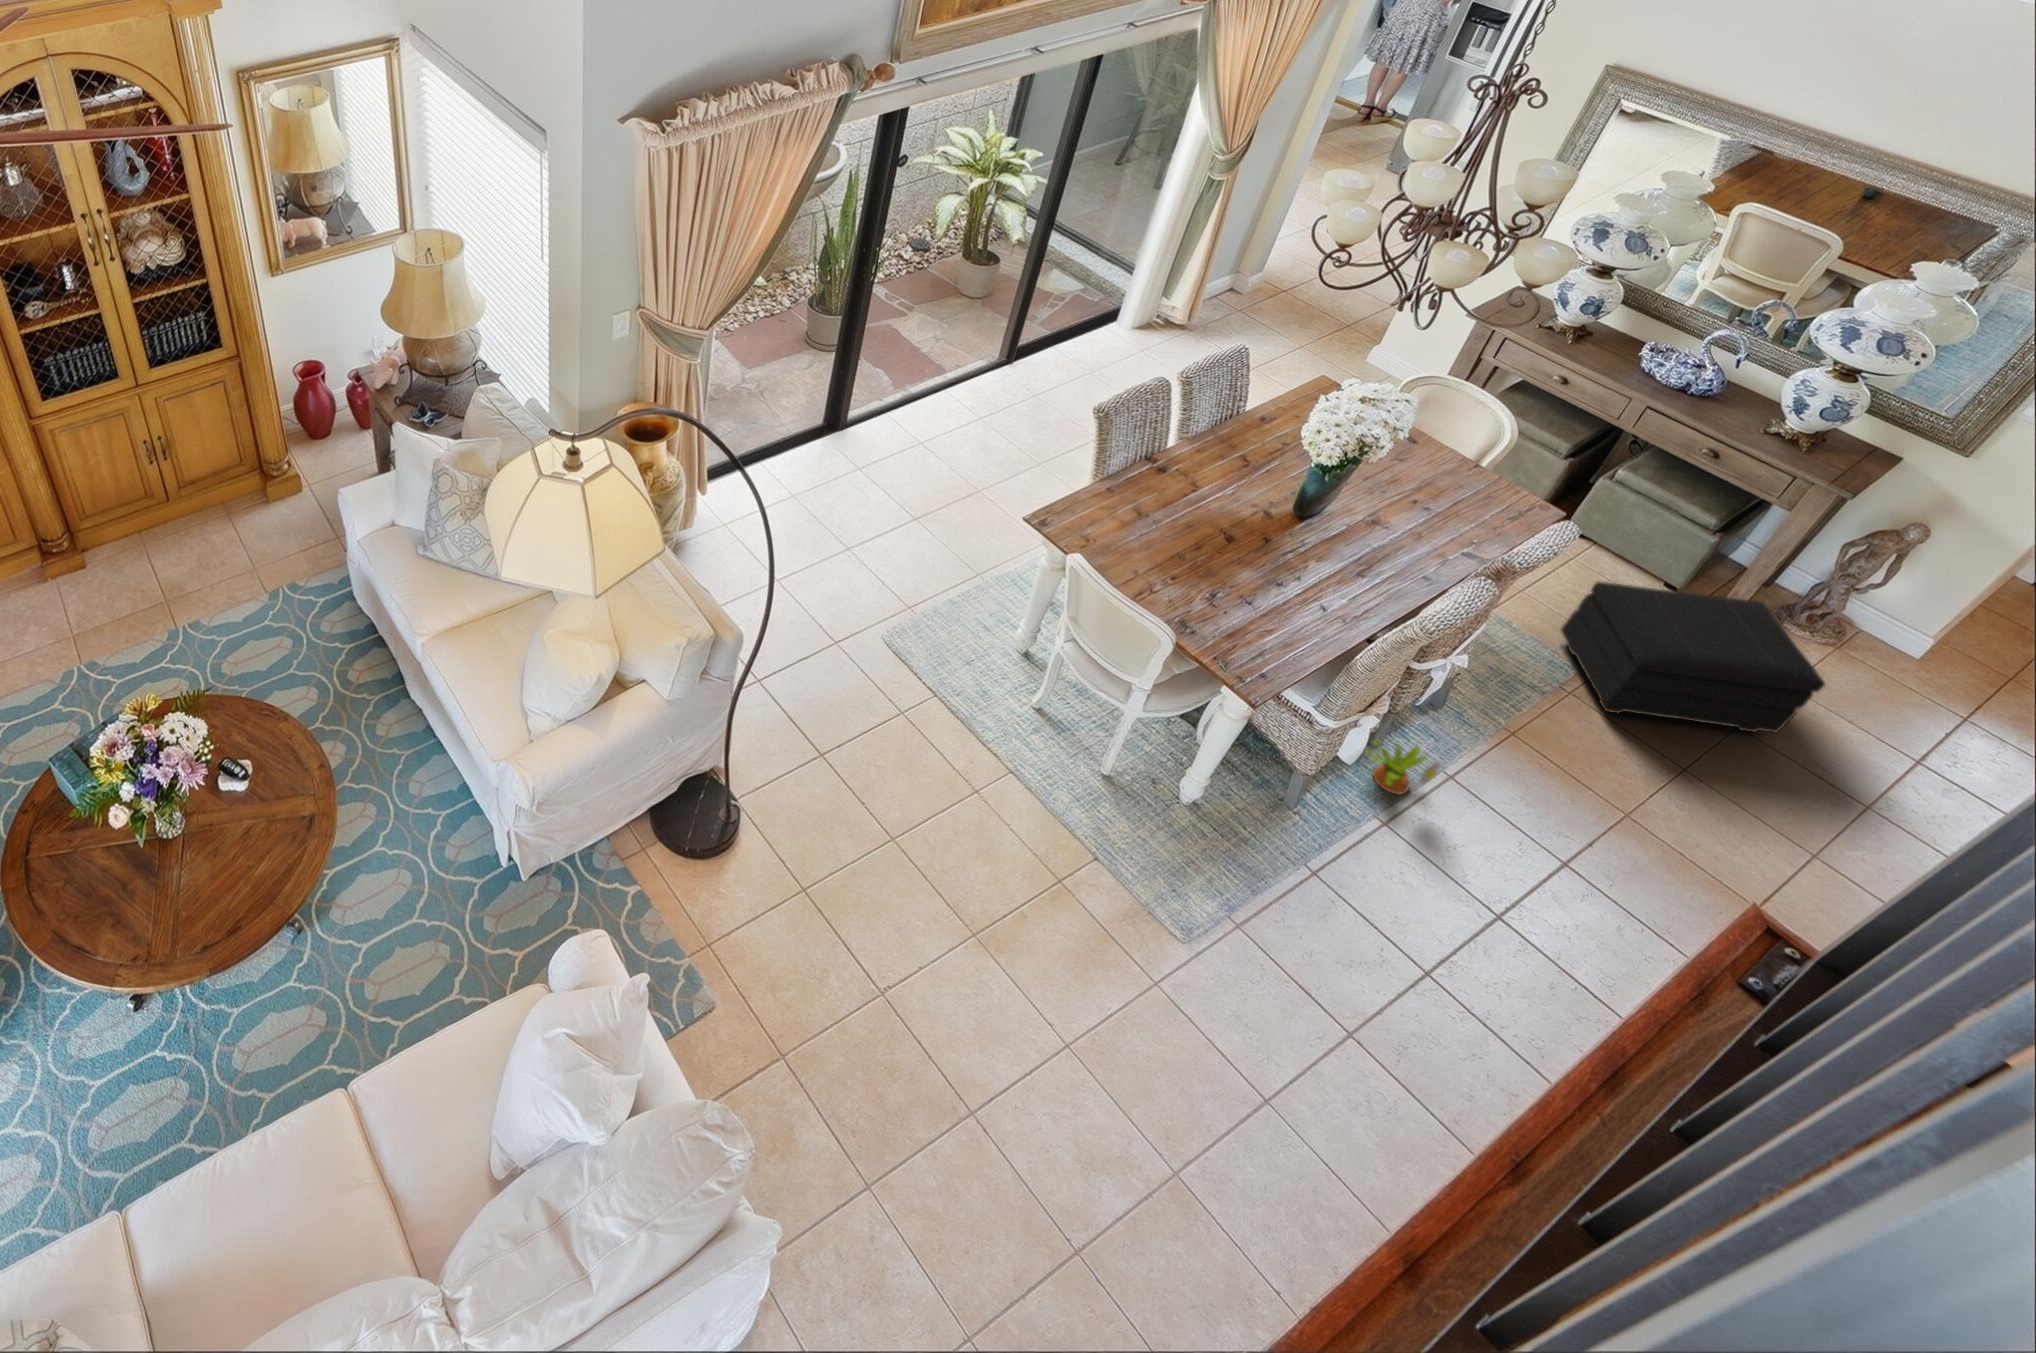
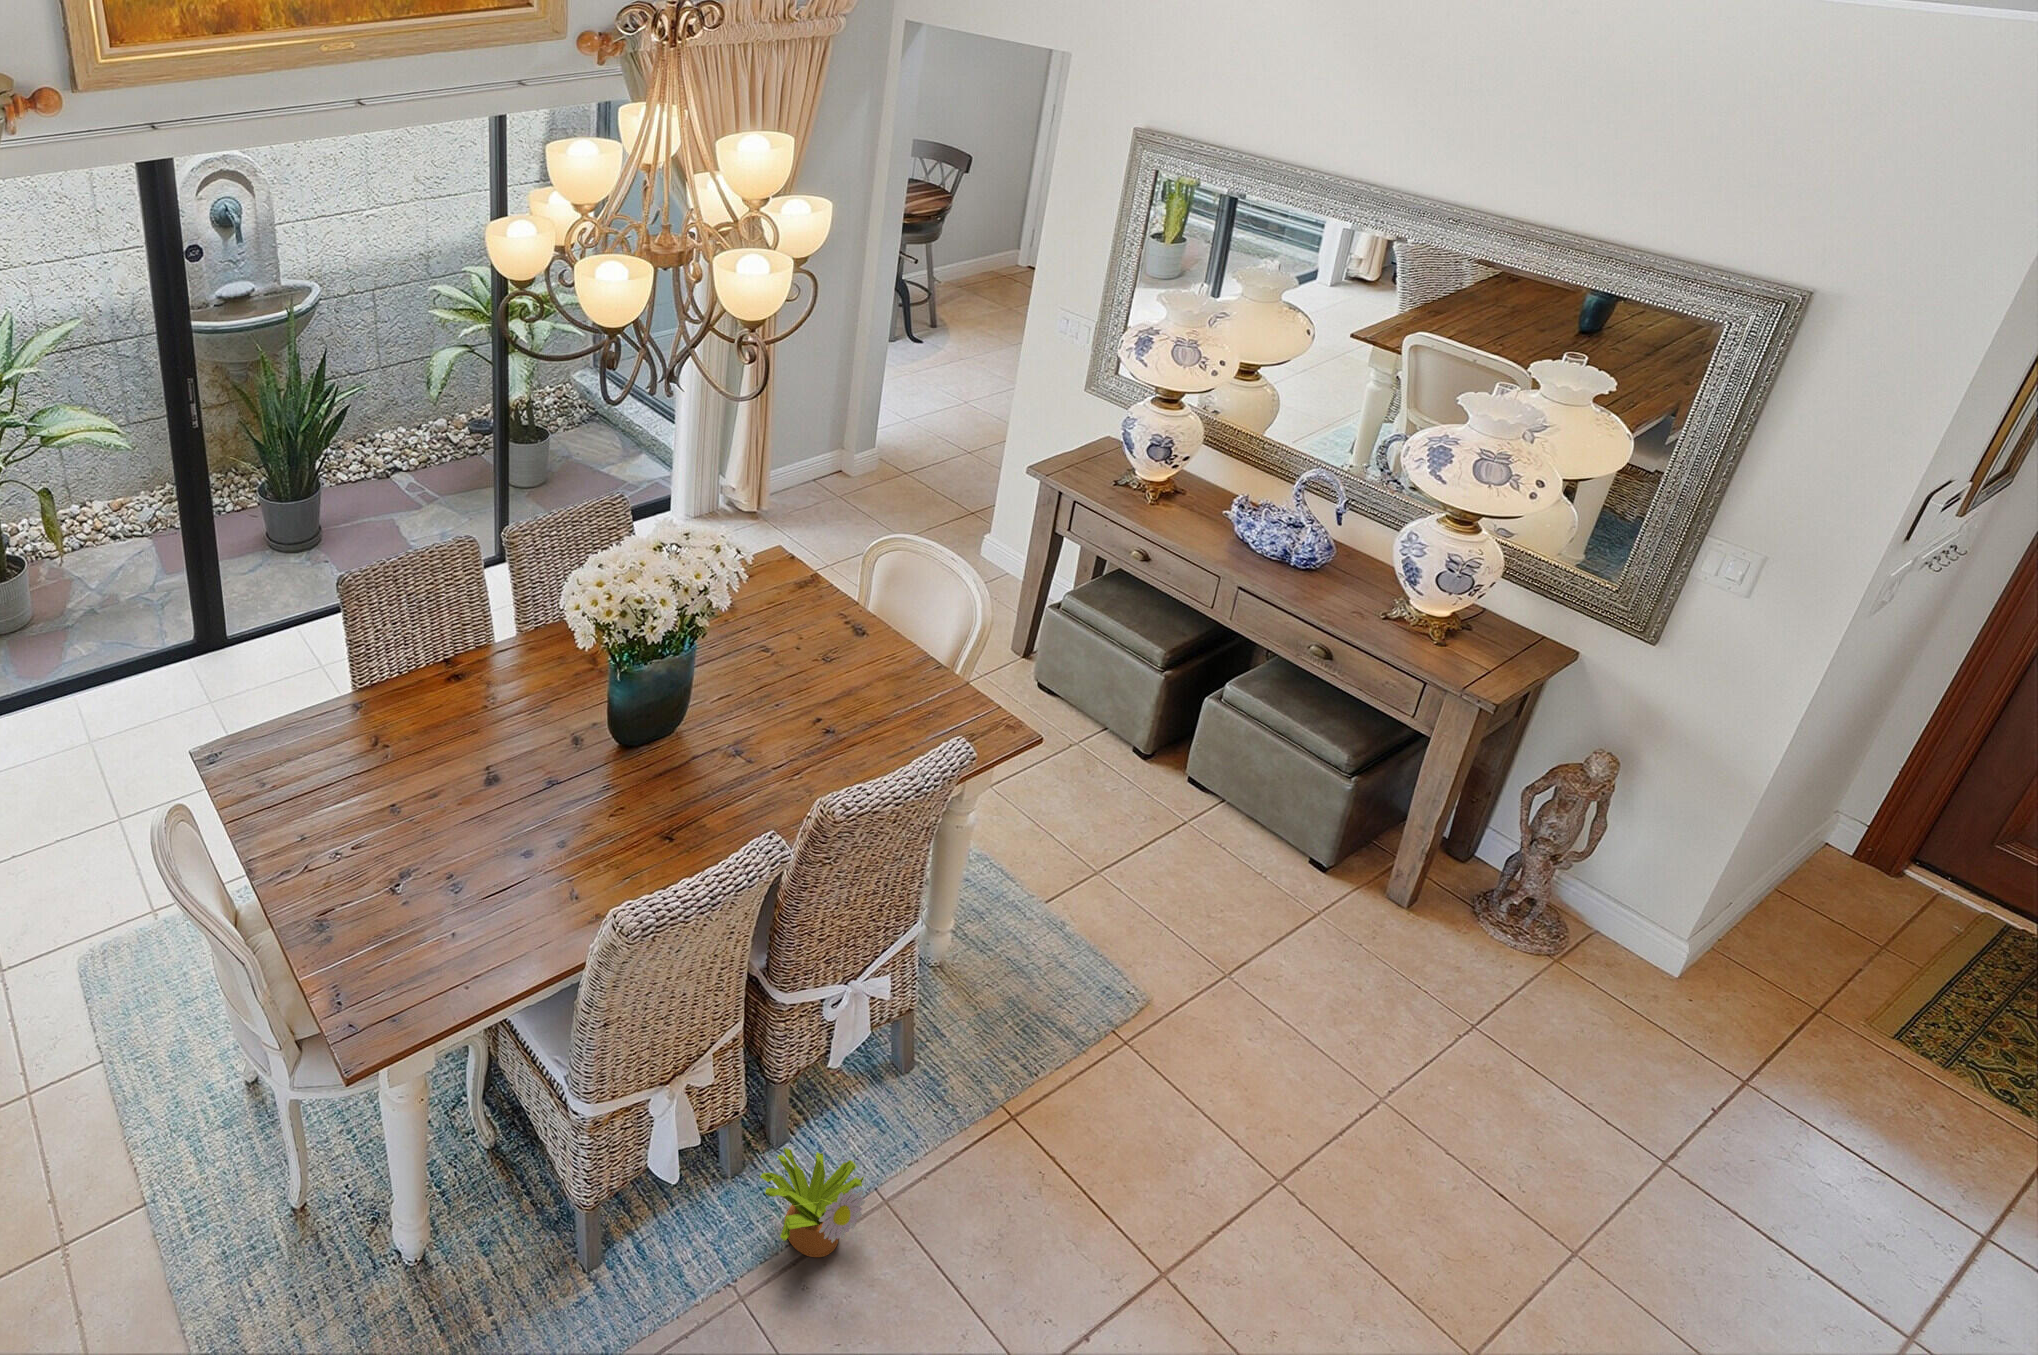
footstool: present [1561,582,1825,732] -> none [1140,856,1480,1106]

